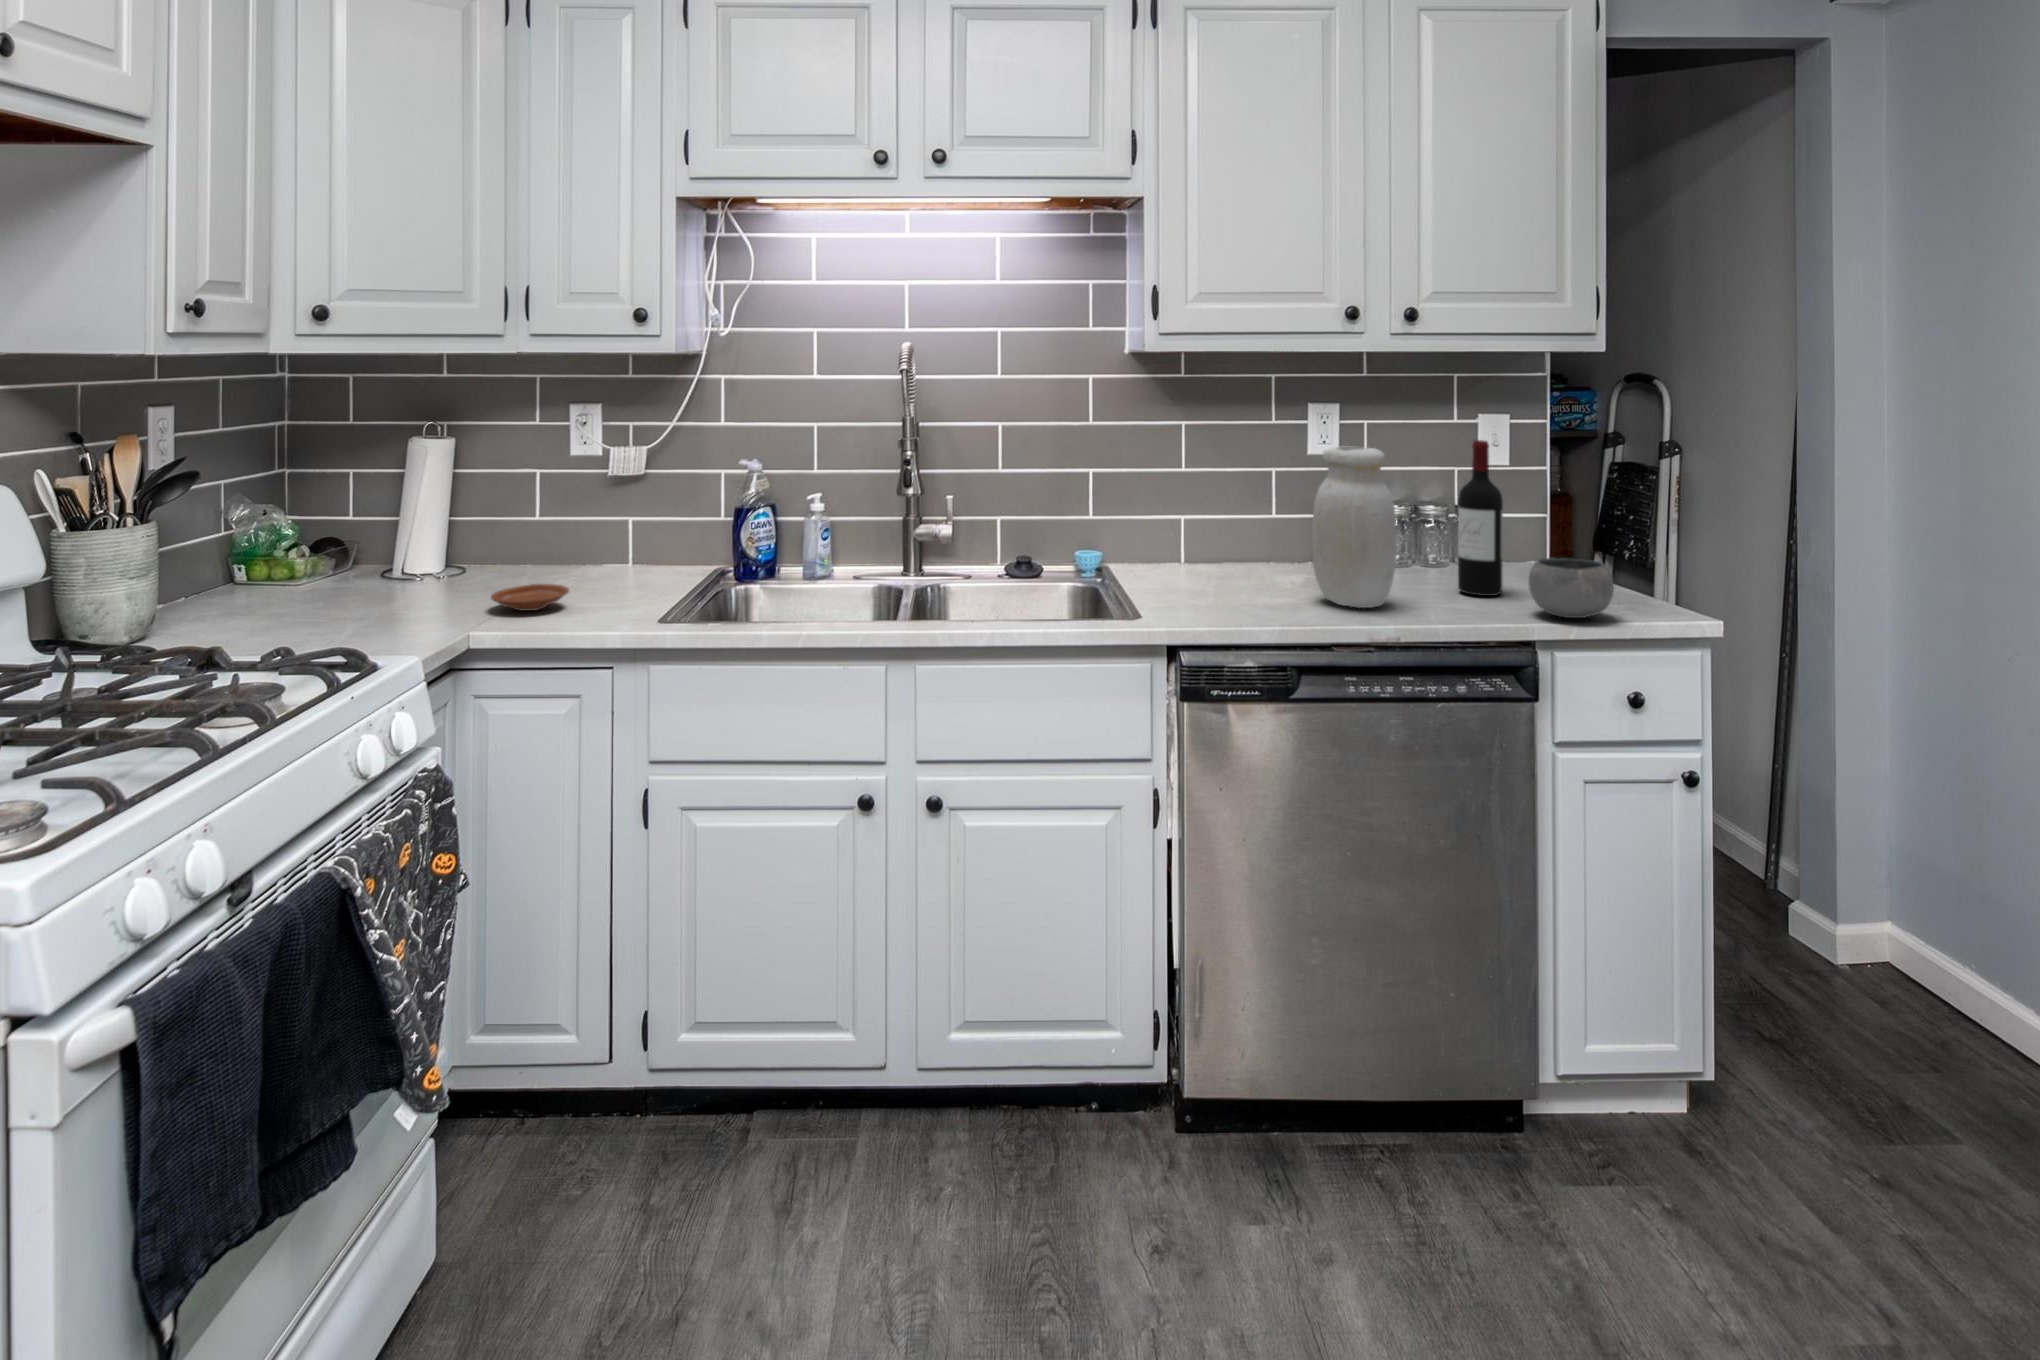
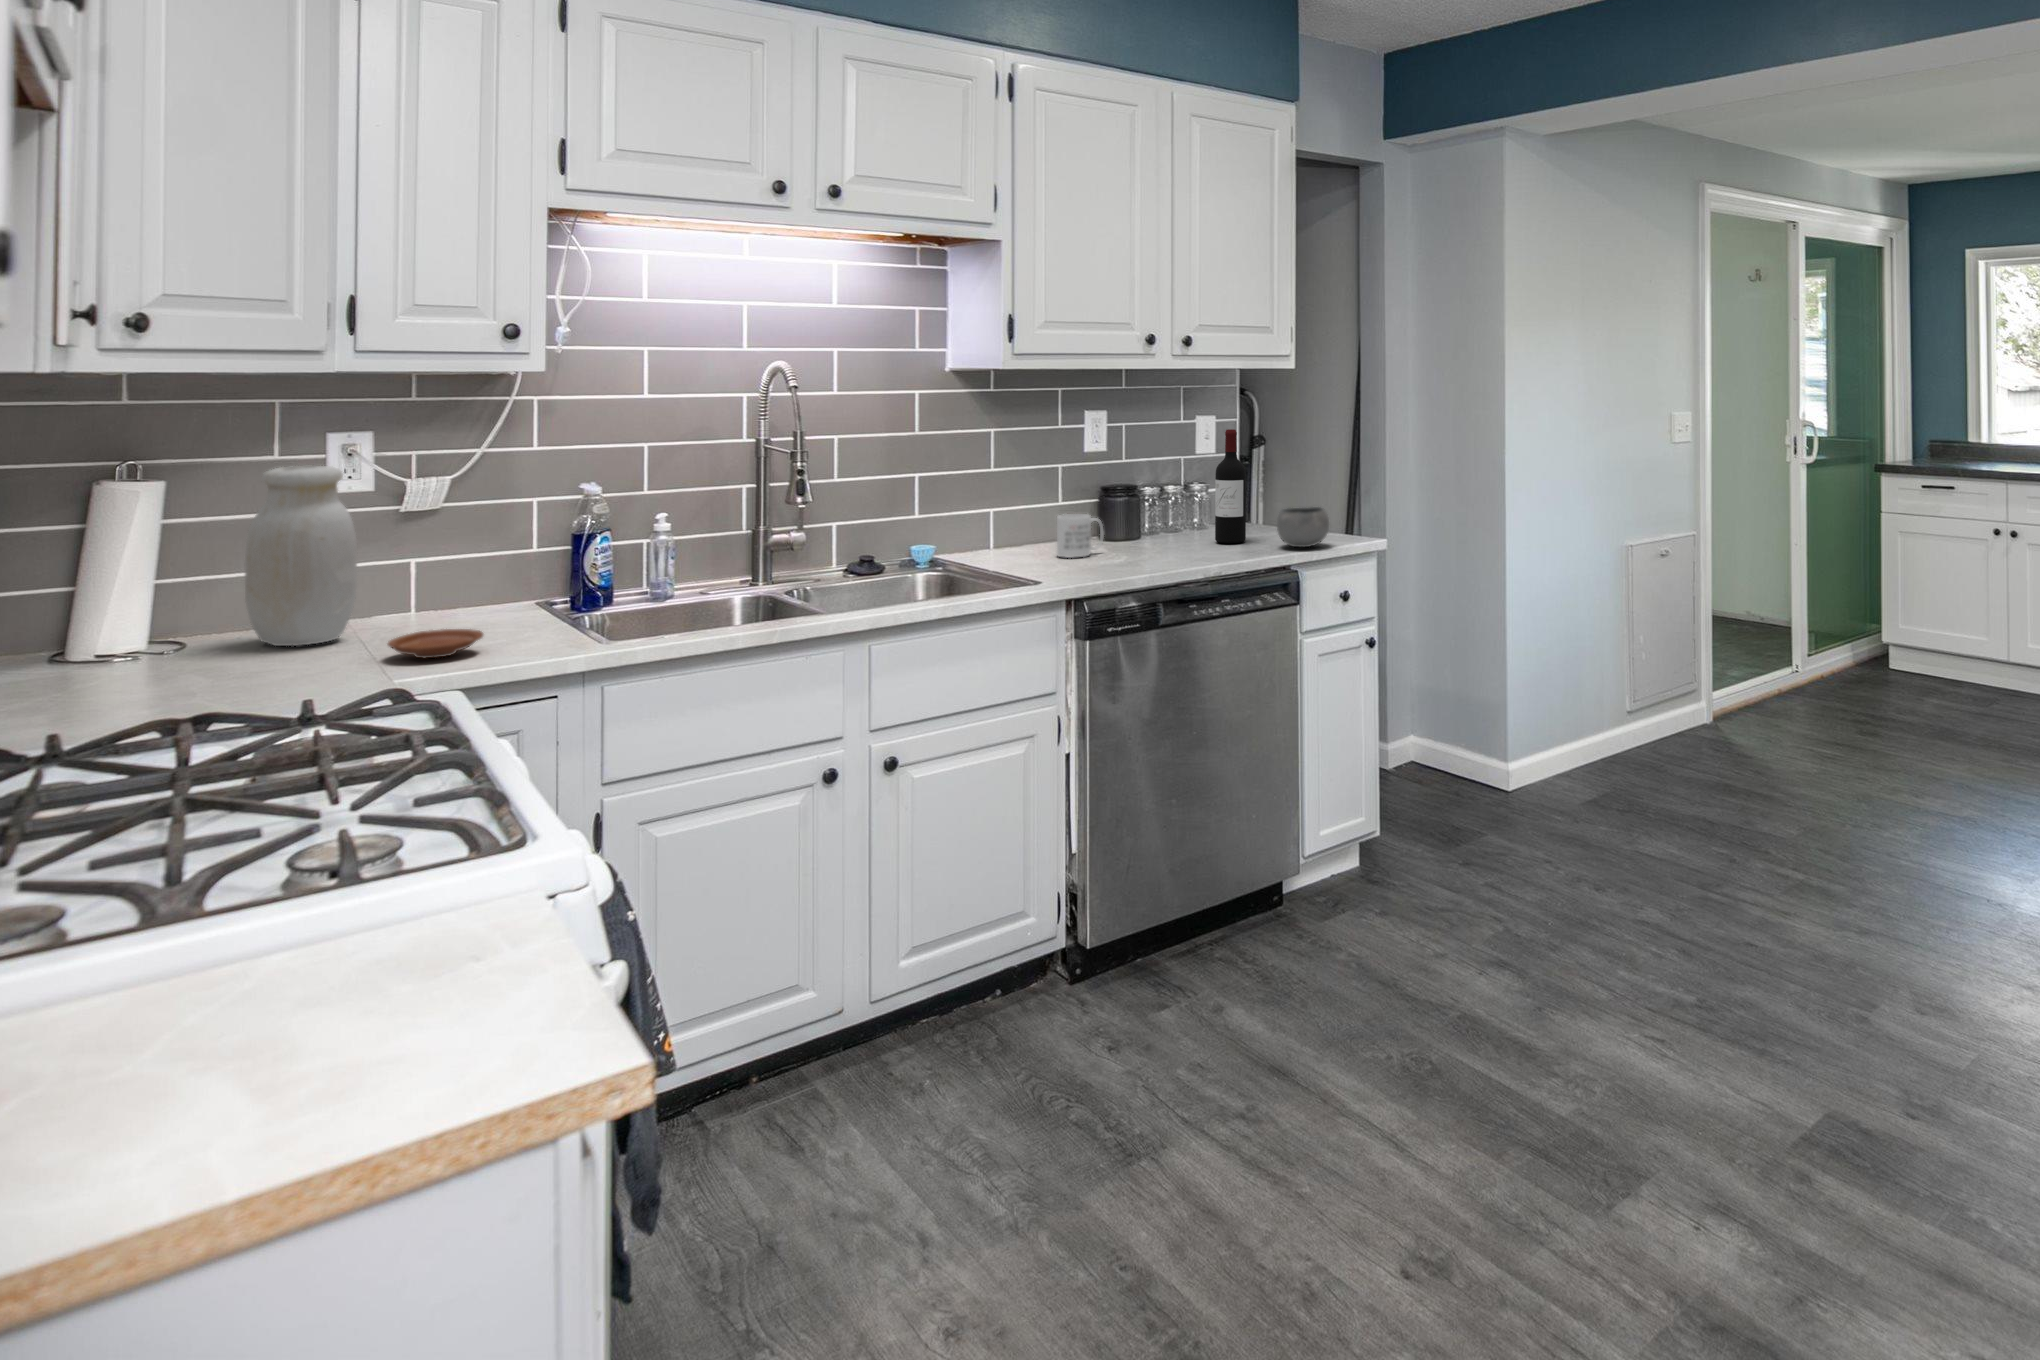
jar: present [1312,447,1397,608] -> present [245,466,357,646]
mug: none [1240,532,1300,587] -> present [1057,514,1104,558]

